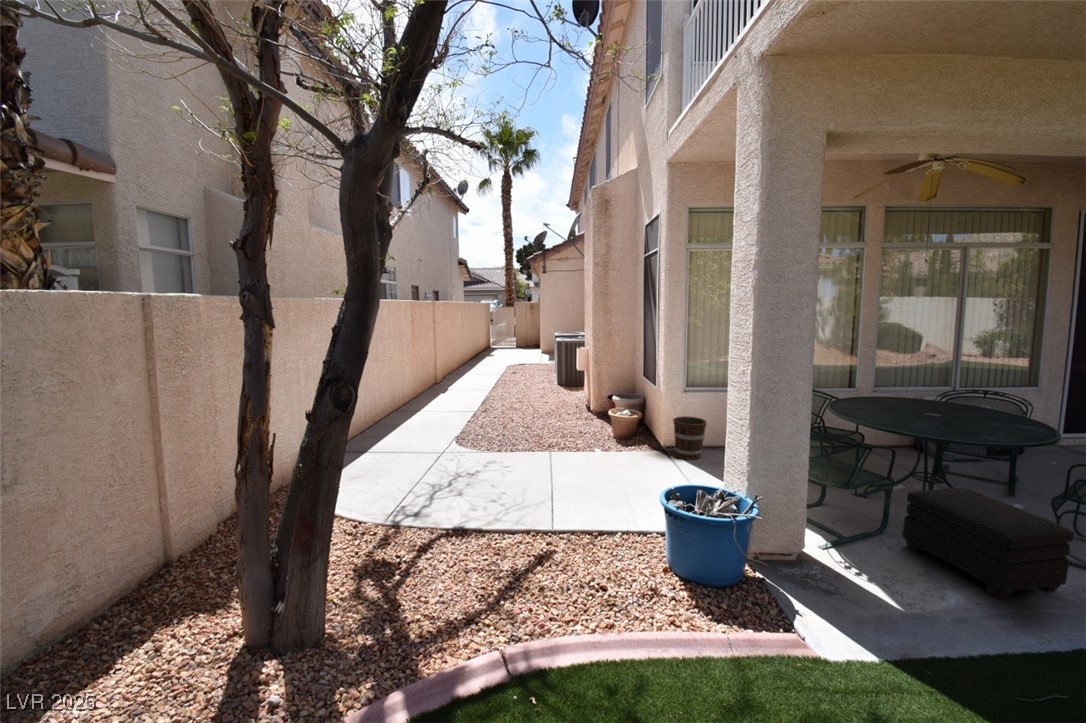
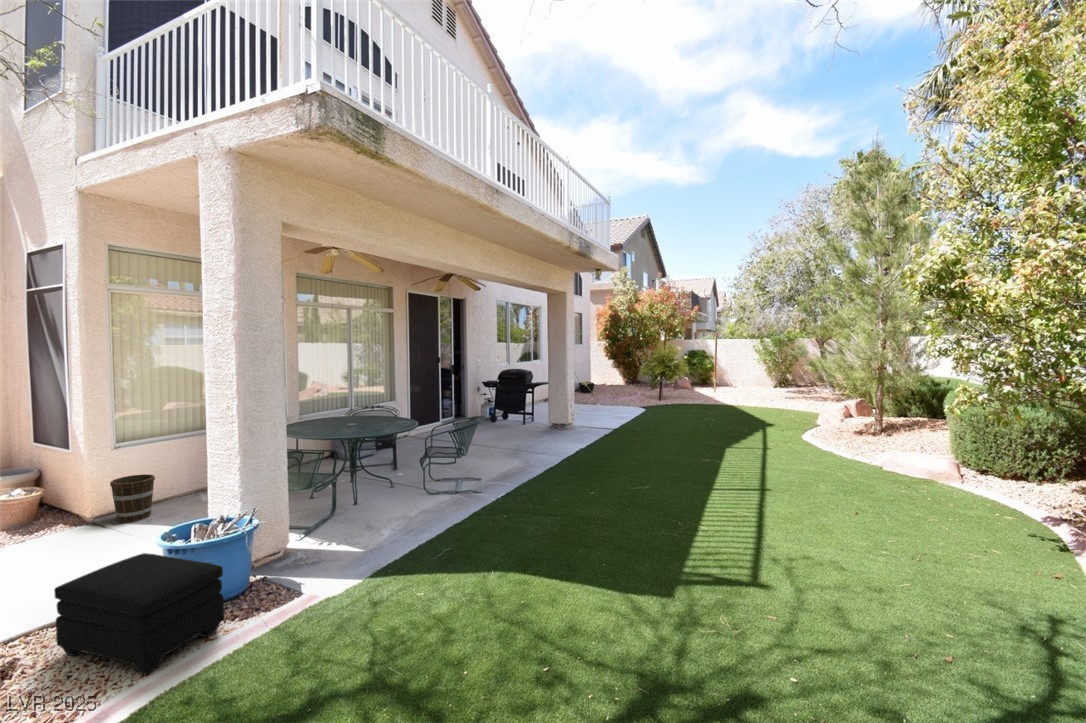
ottoman: present [902,488,1074,599] -> present [54,553,224,675]

